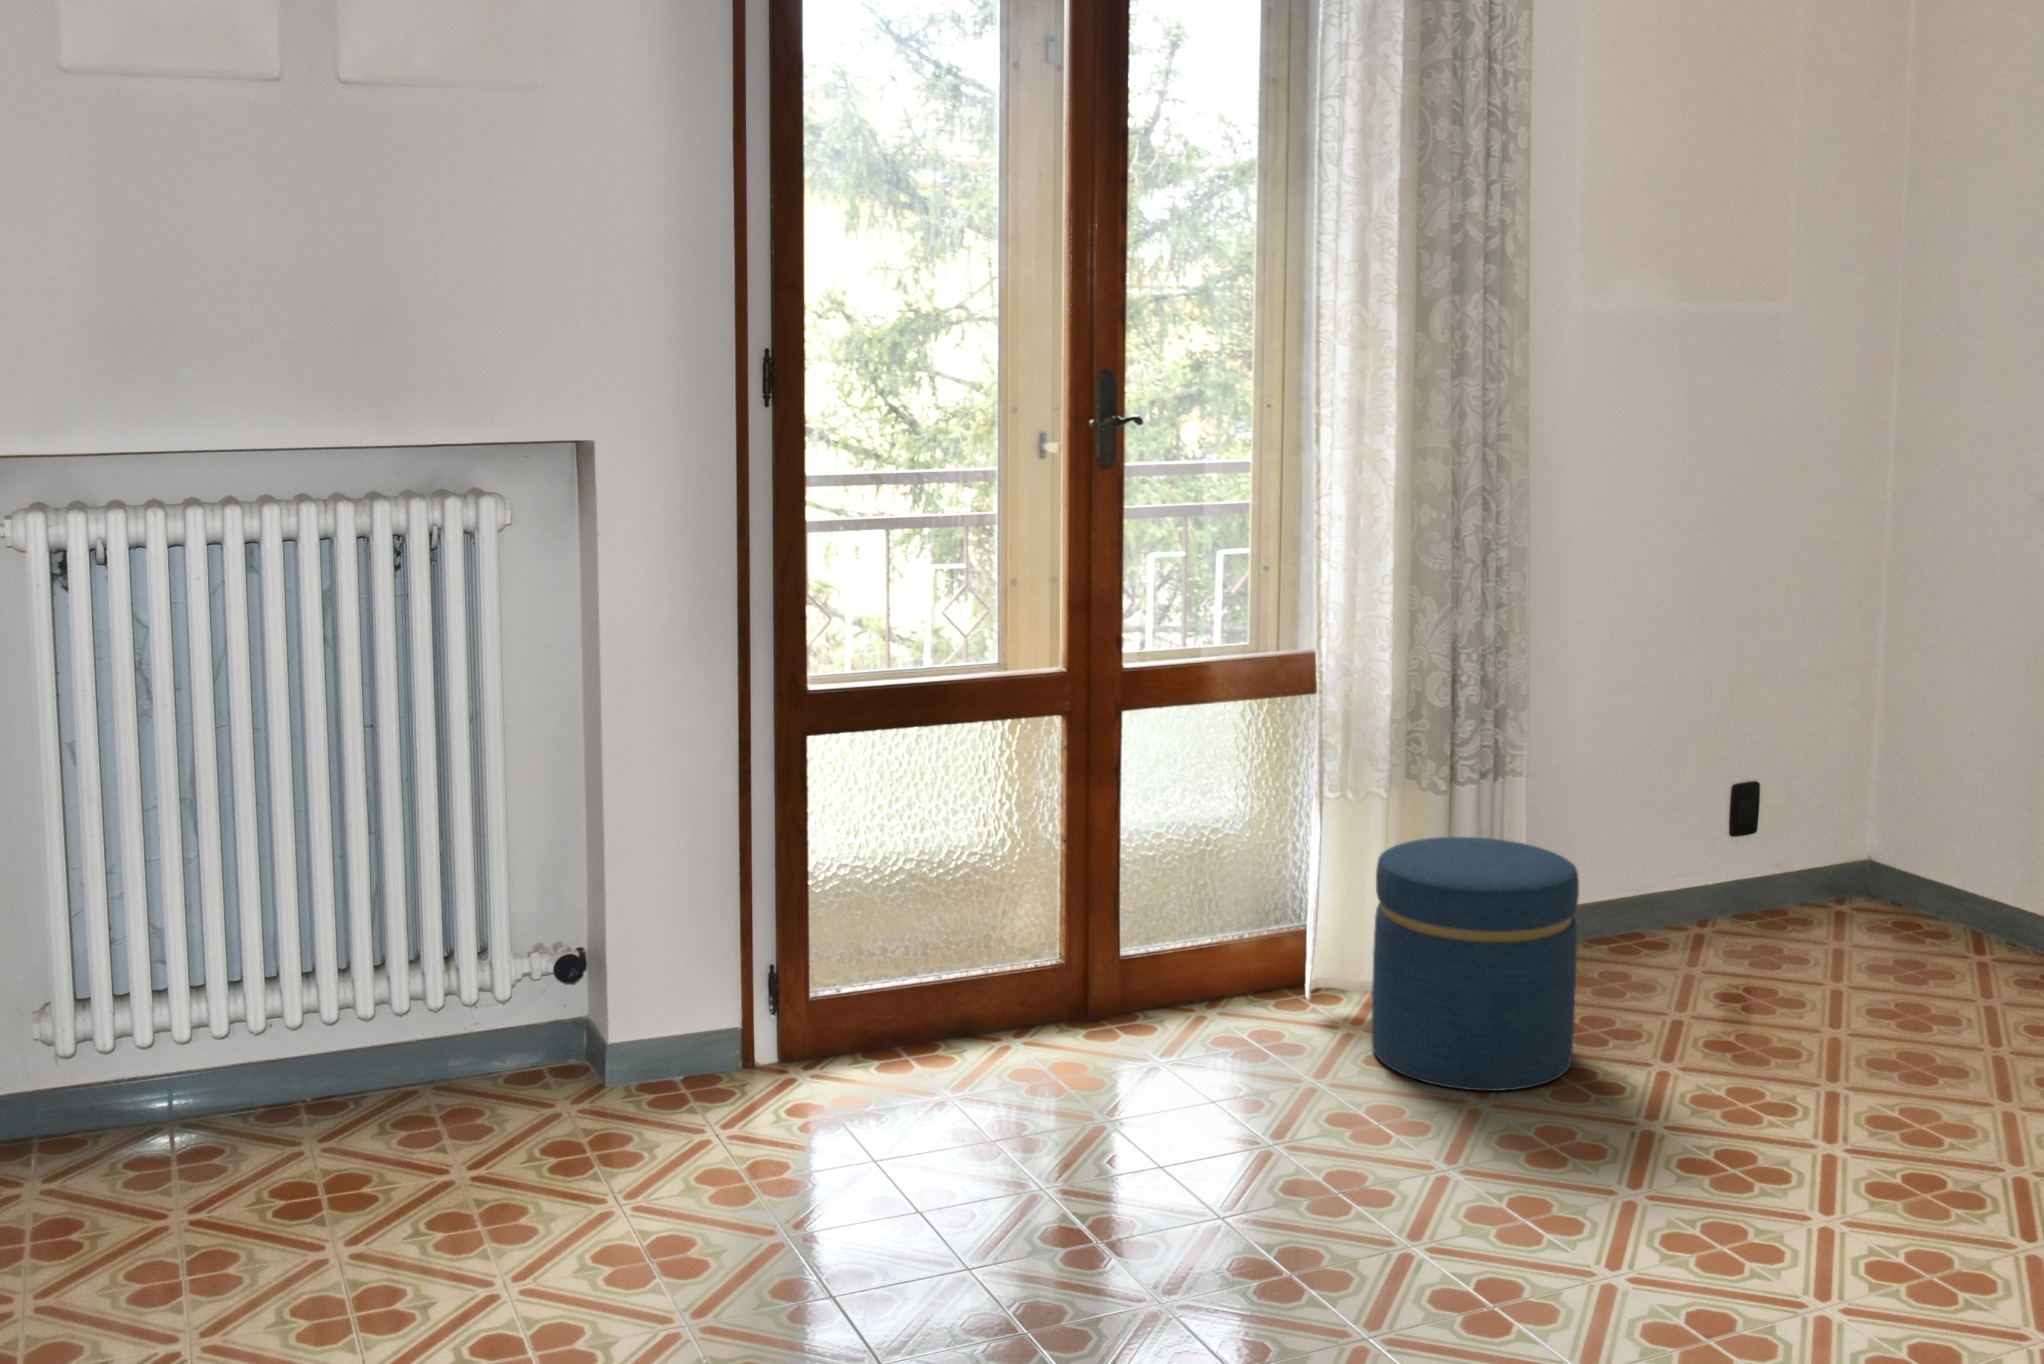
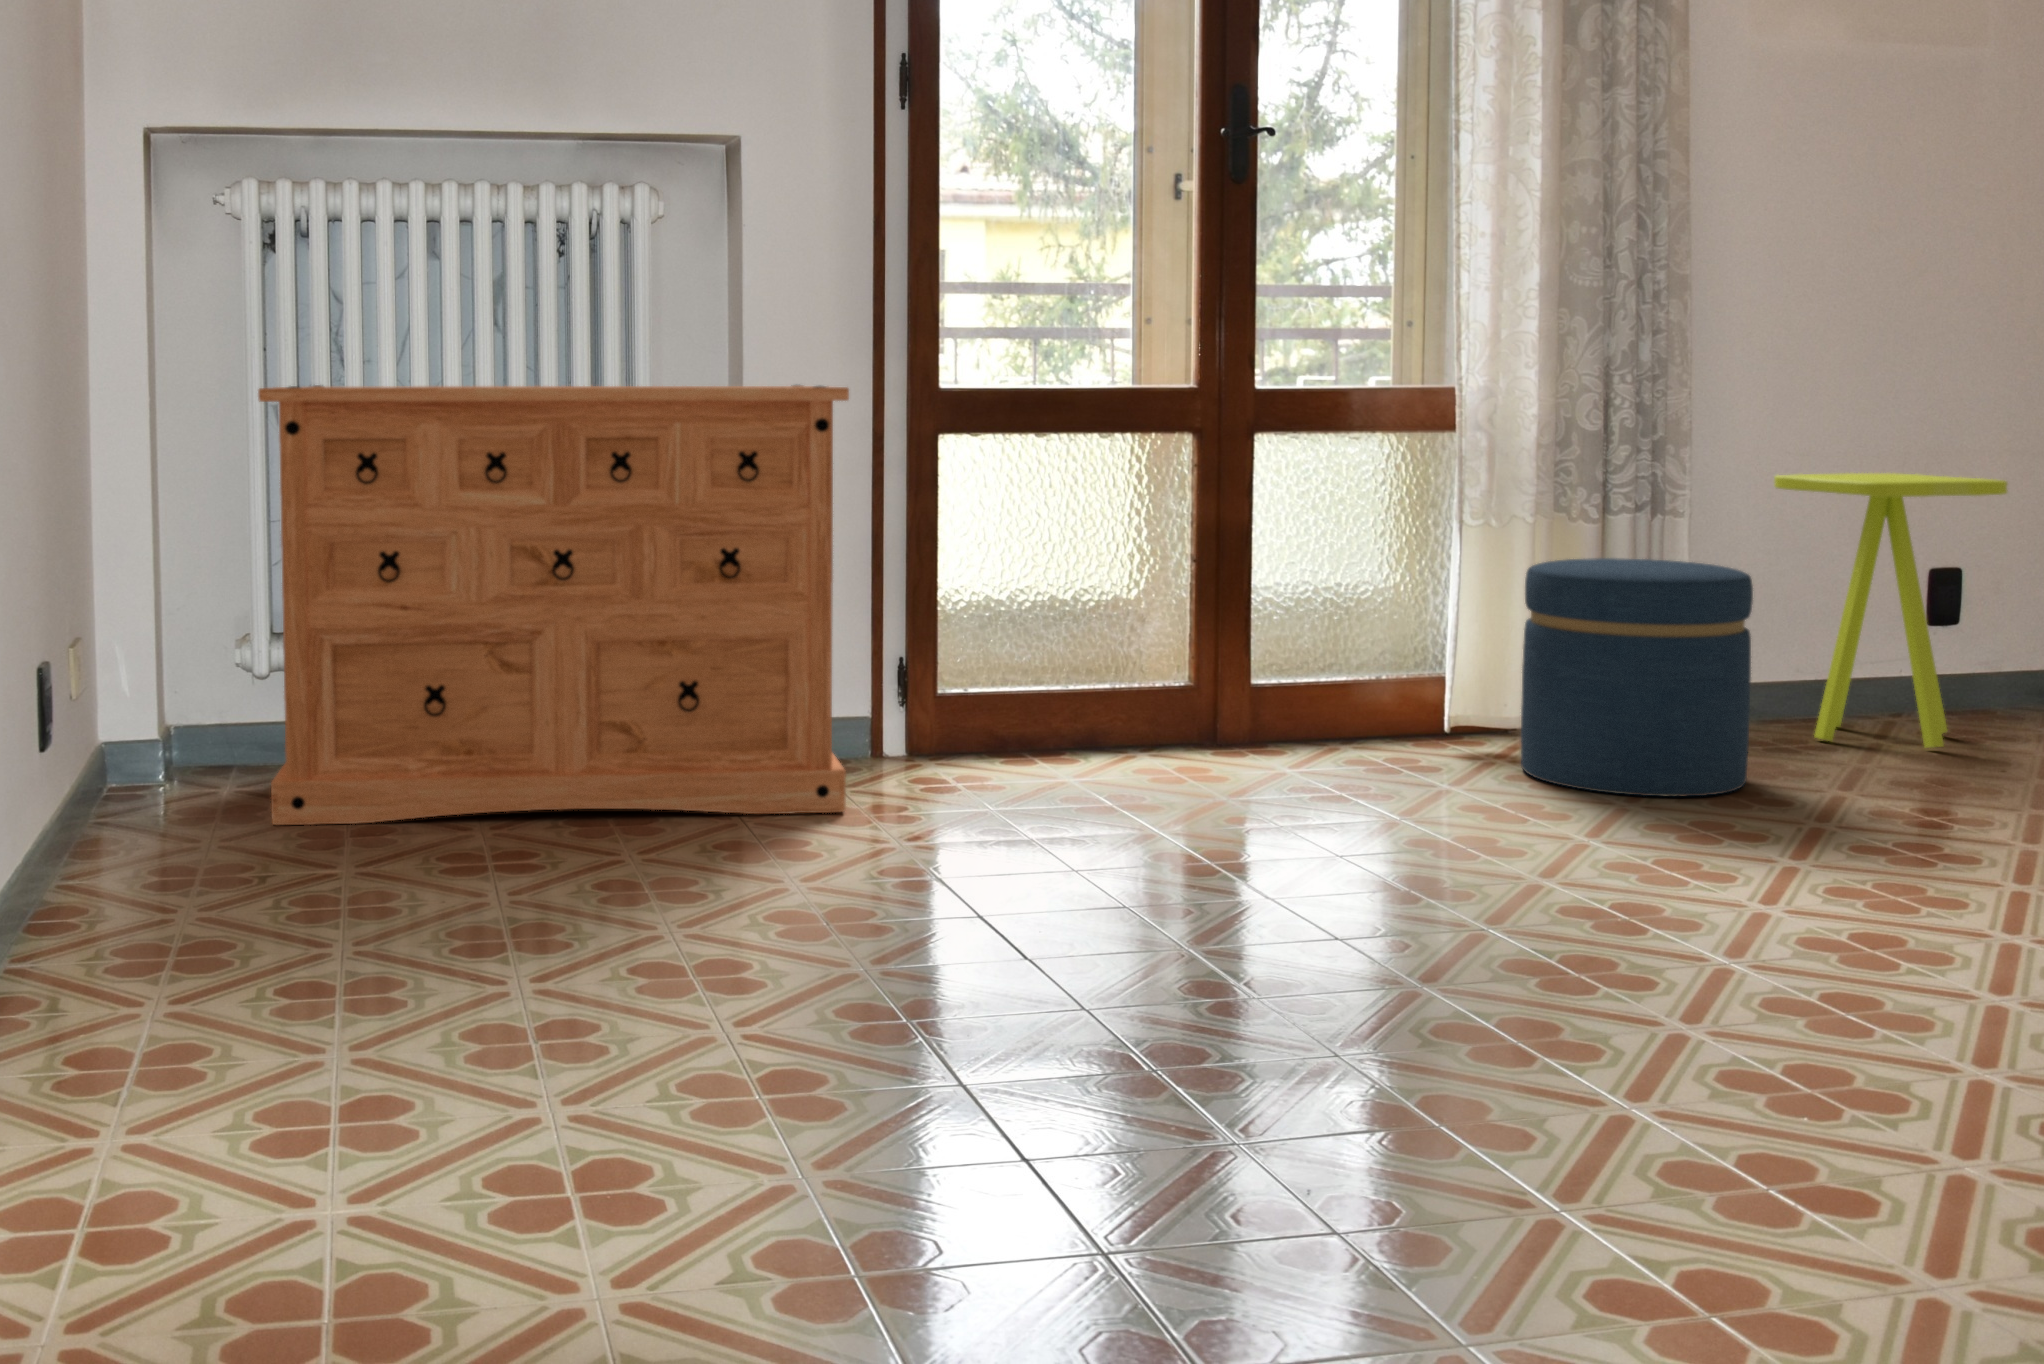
dresser: none [43,705,707,1254] -> present [258,385,849,825]
side table: none [1604,715,1802,988] -> present [1774,473,2008,748]

